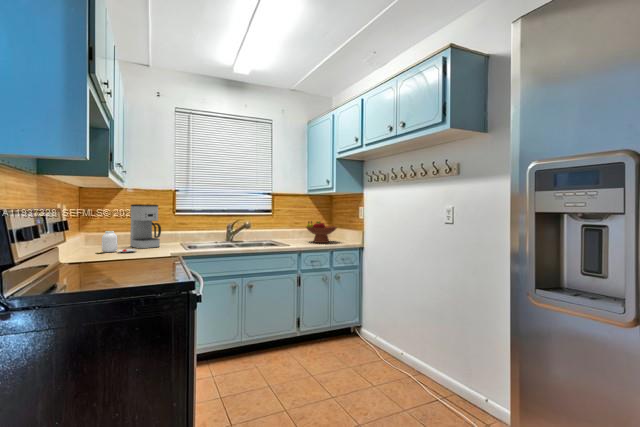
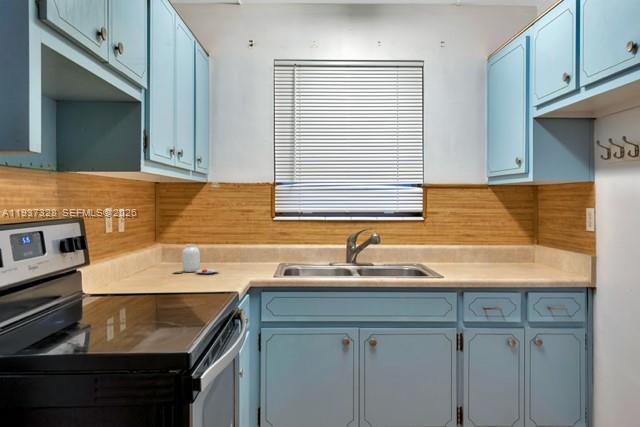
coffee maker: present [130,204,161,249] -> none [225,209,260,268]
fruit bowl: present [306,221,337,243] -> none [475,233,539,273]

